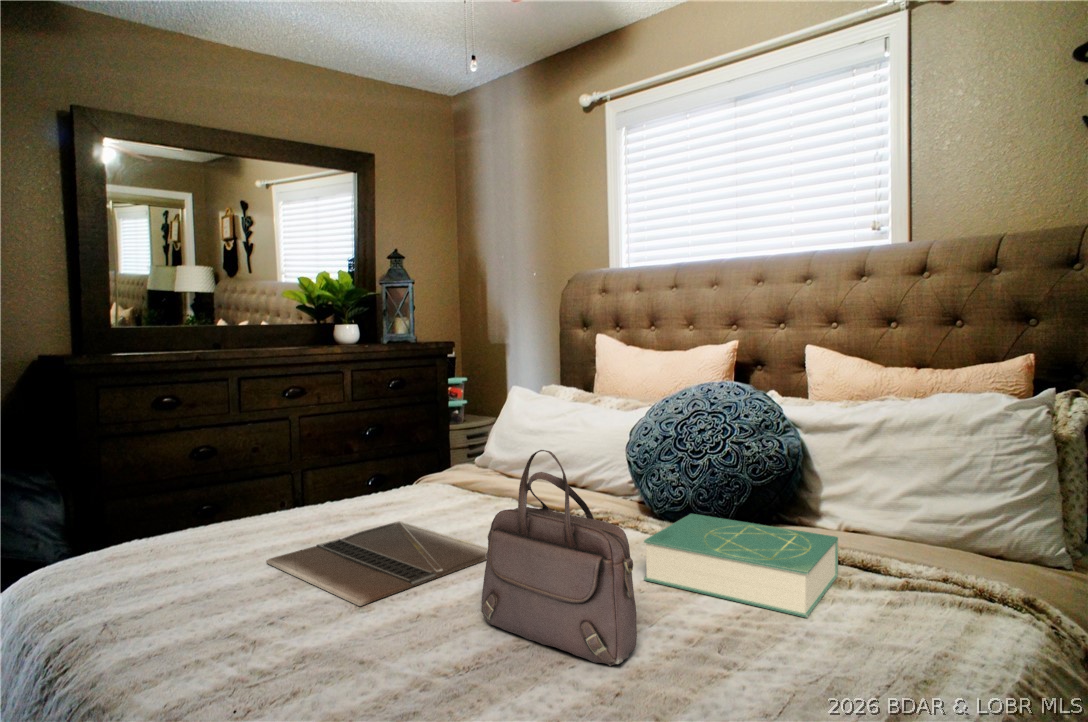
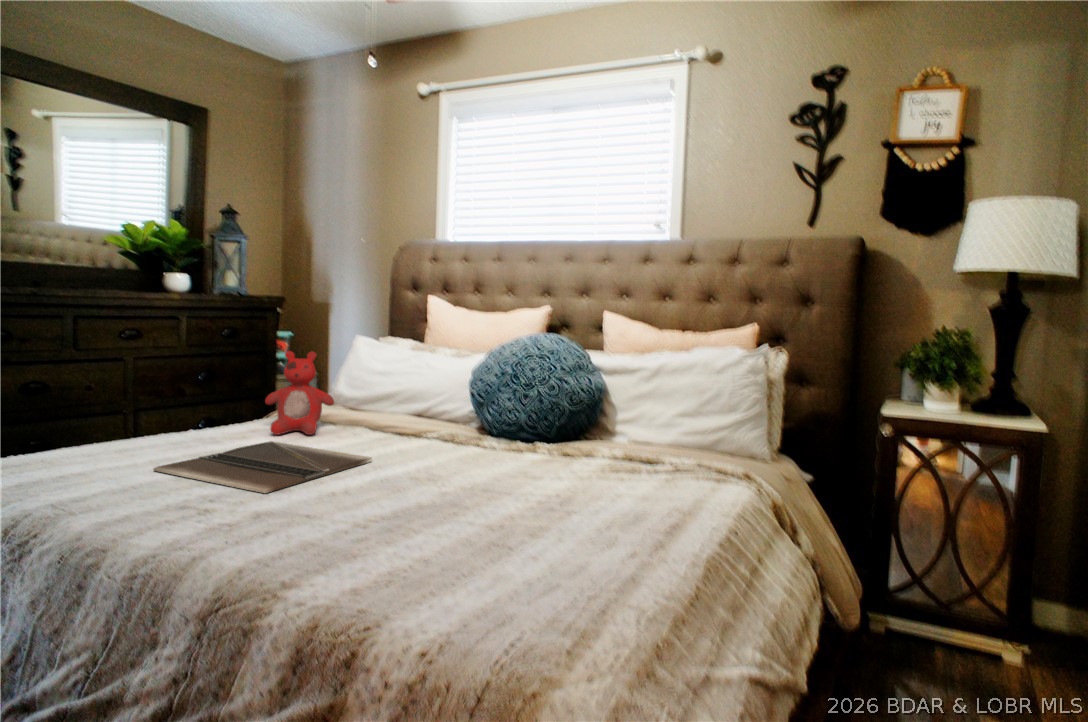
stuffed bear: none [402,414,474,510] -> present [265,351,334,435]
handbag: present [481,450,637,666] -> none [377,359,504,515]
book: present [644,514,838,617] -> none [495,428,632,487]

